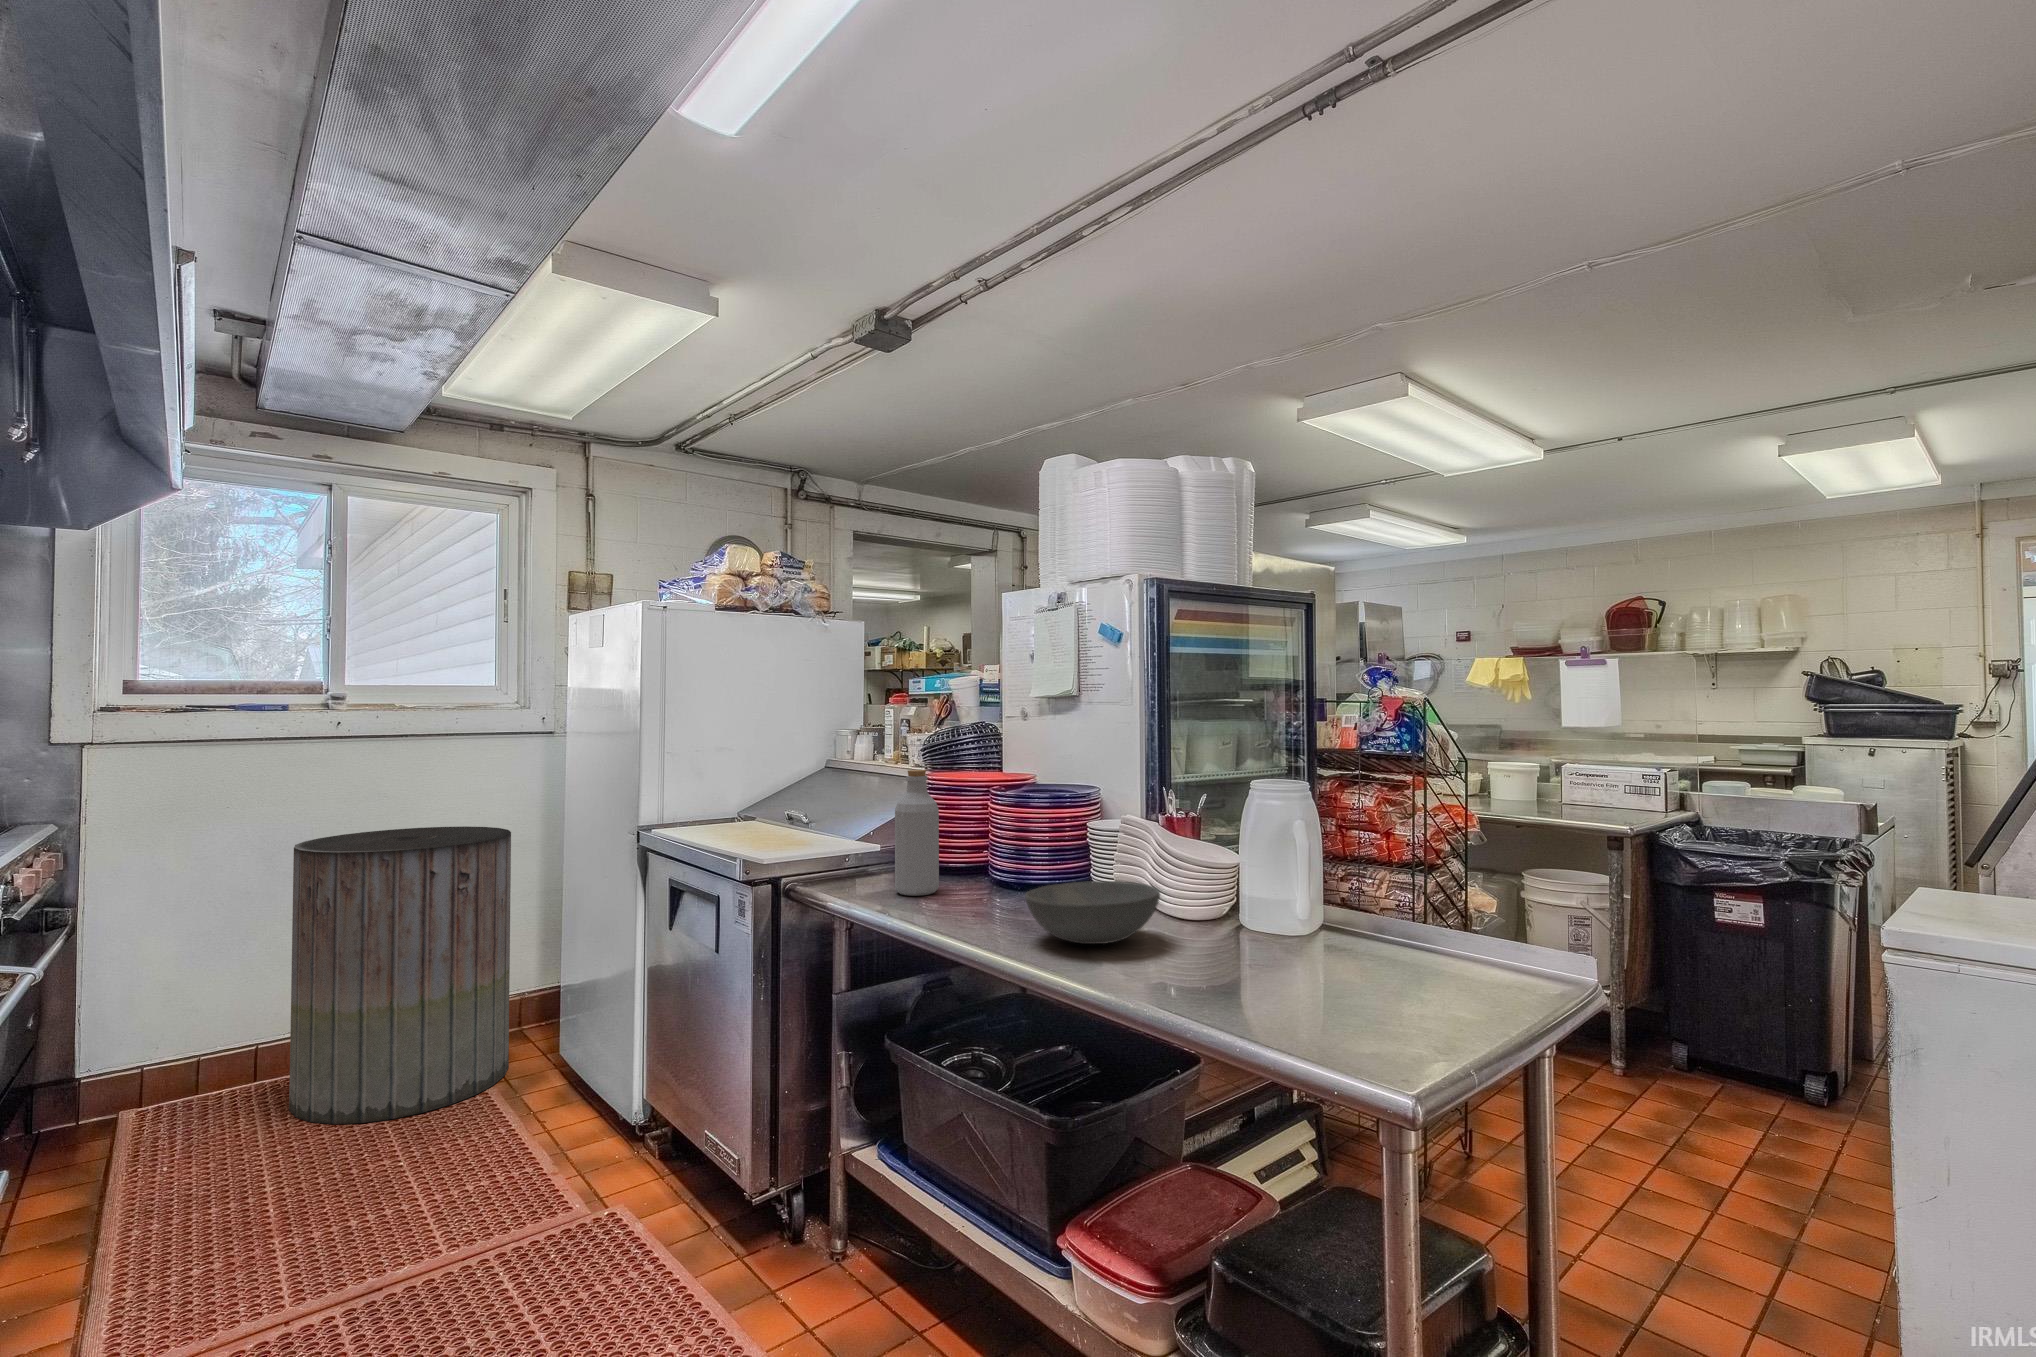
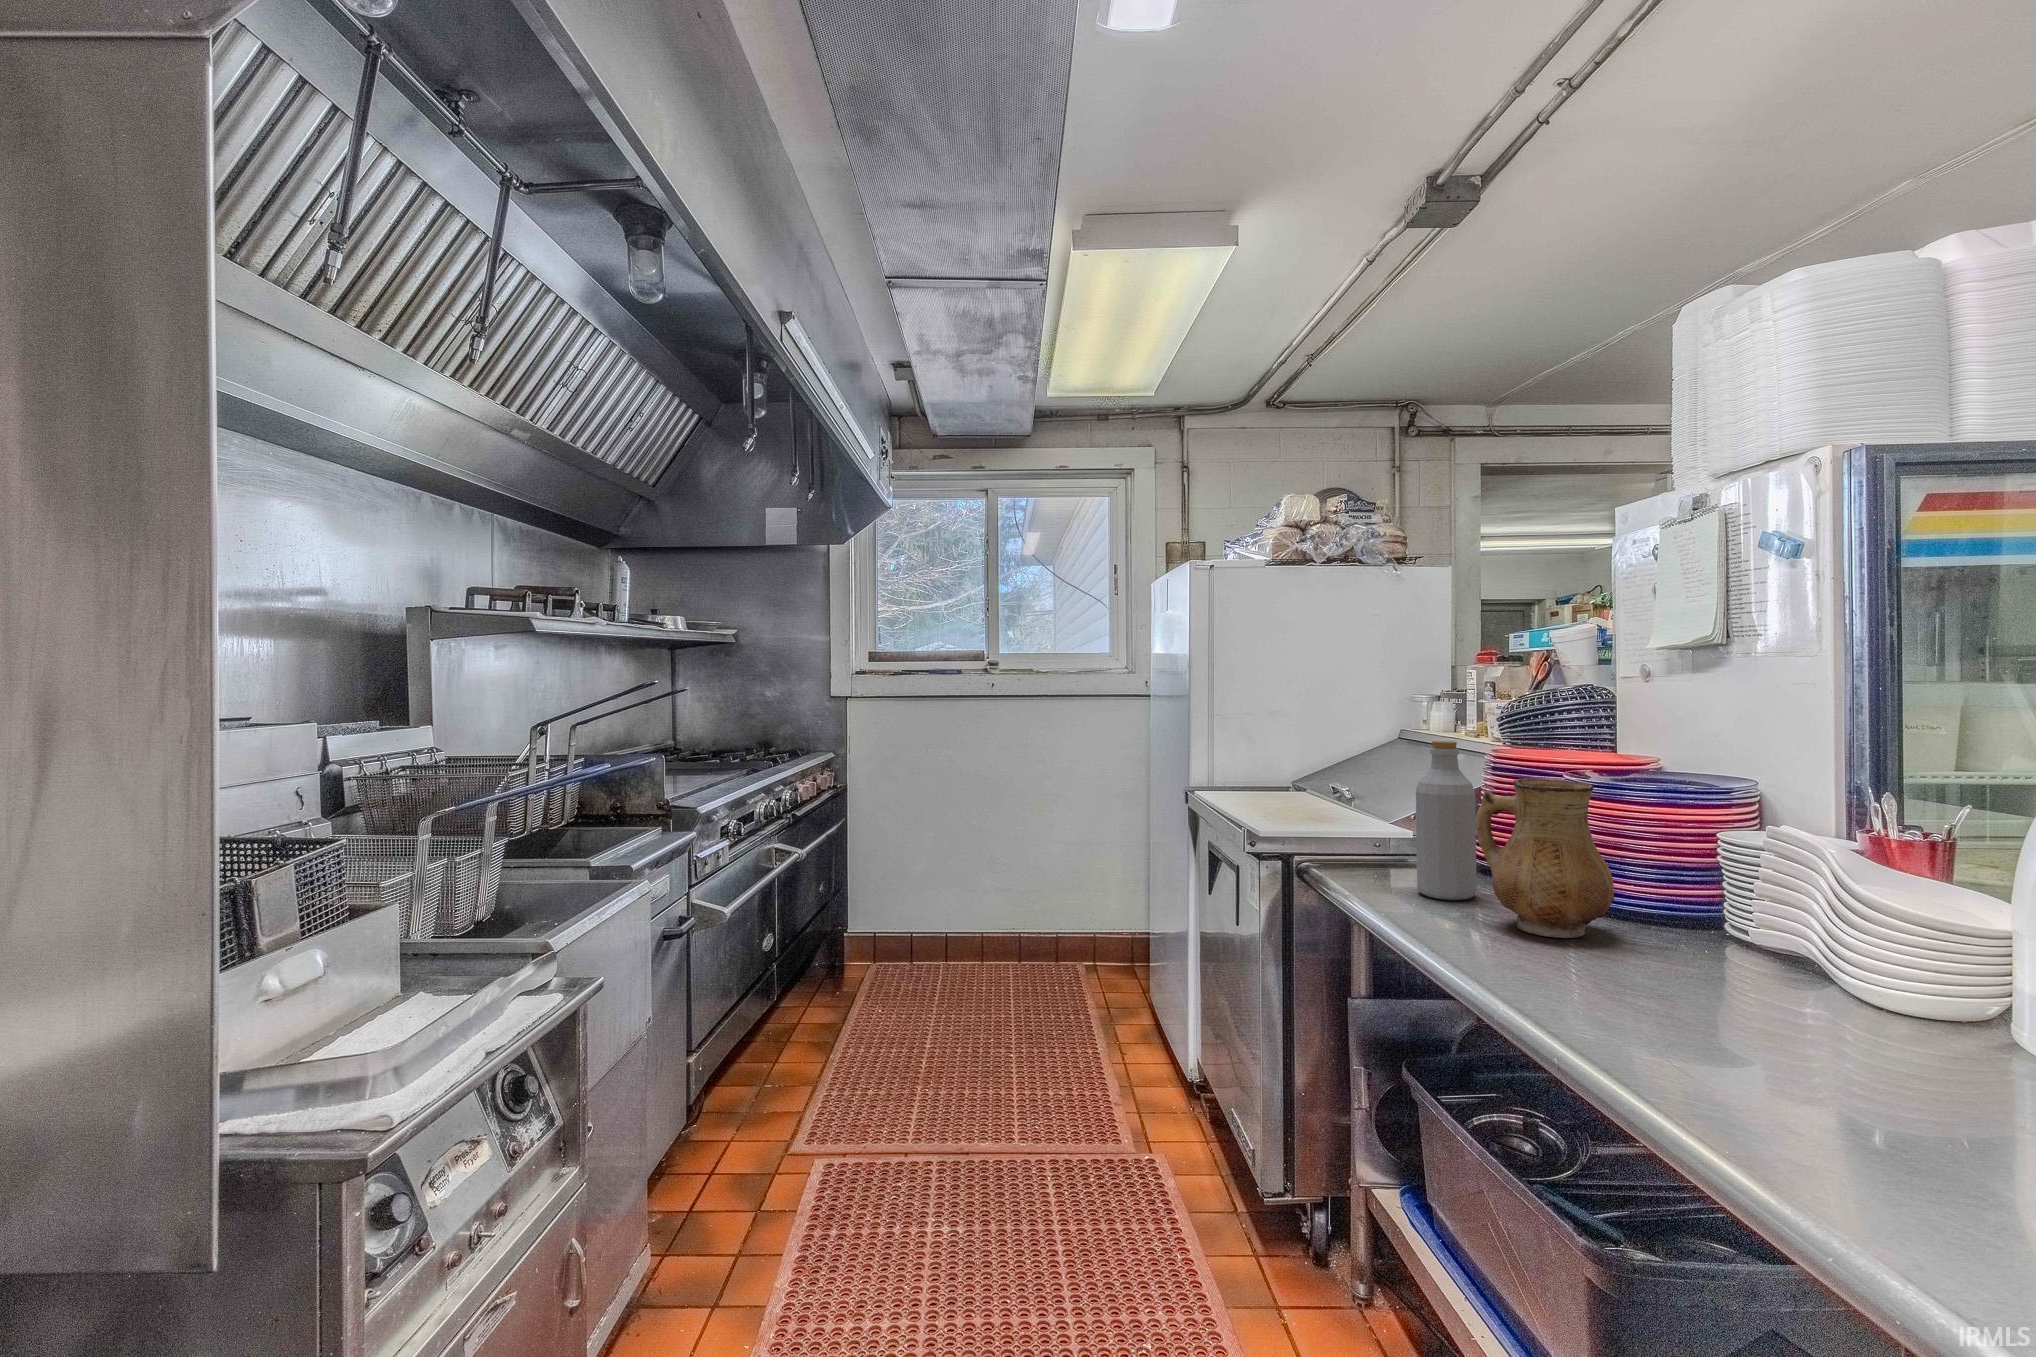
ceramic pitcher: none [950,794,1038,909] -> present [1475,778,1614,938]
trash can: present [289,826,511,1124] -> none [959,772,1116,1014]
bowl: present [1025,881,1160,944] -> none [1544,917,1801,1026]

